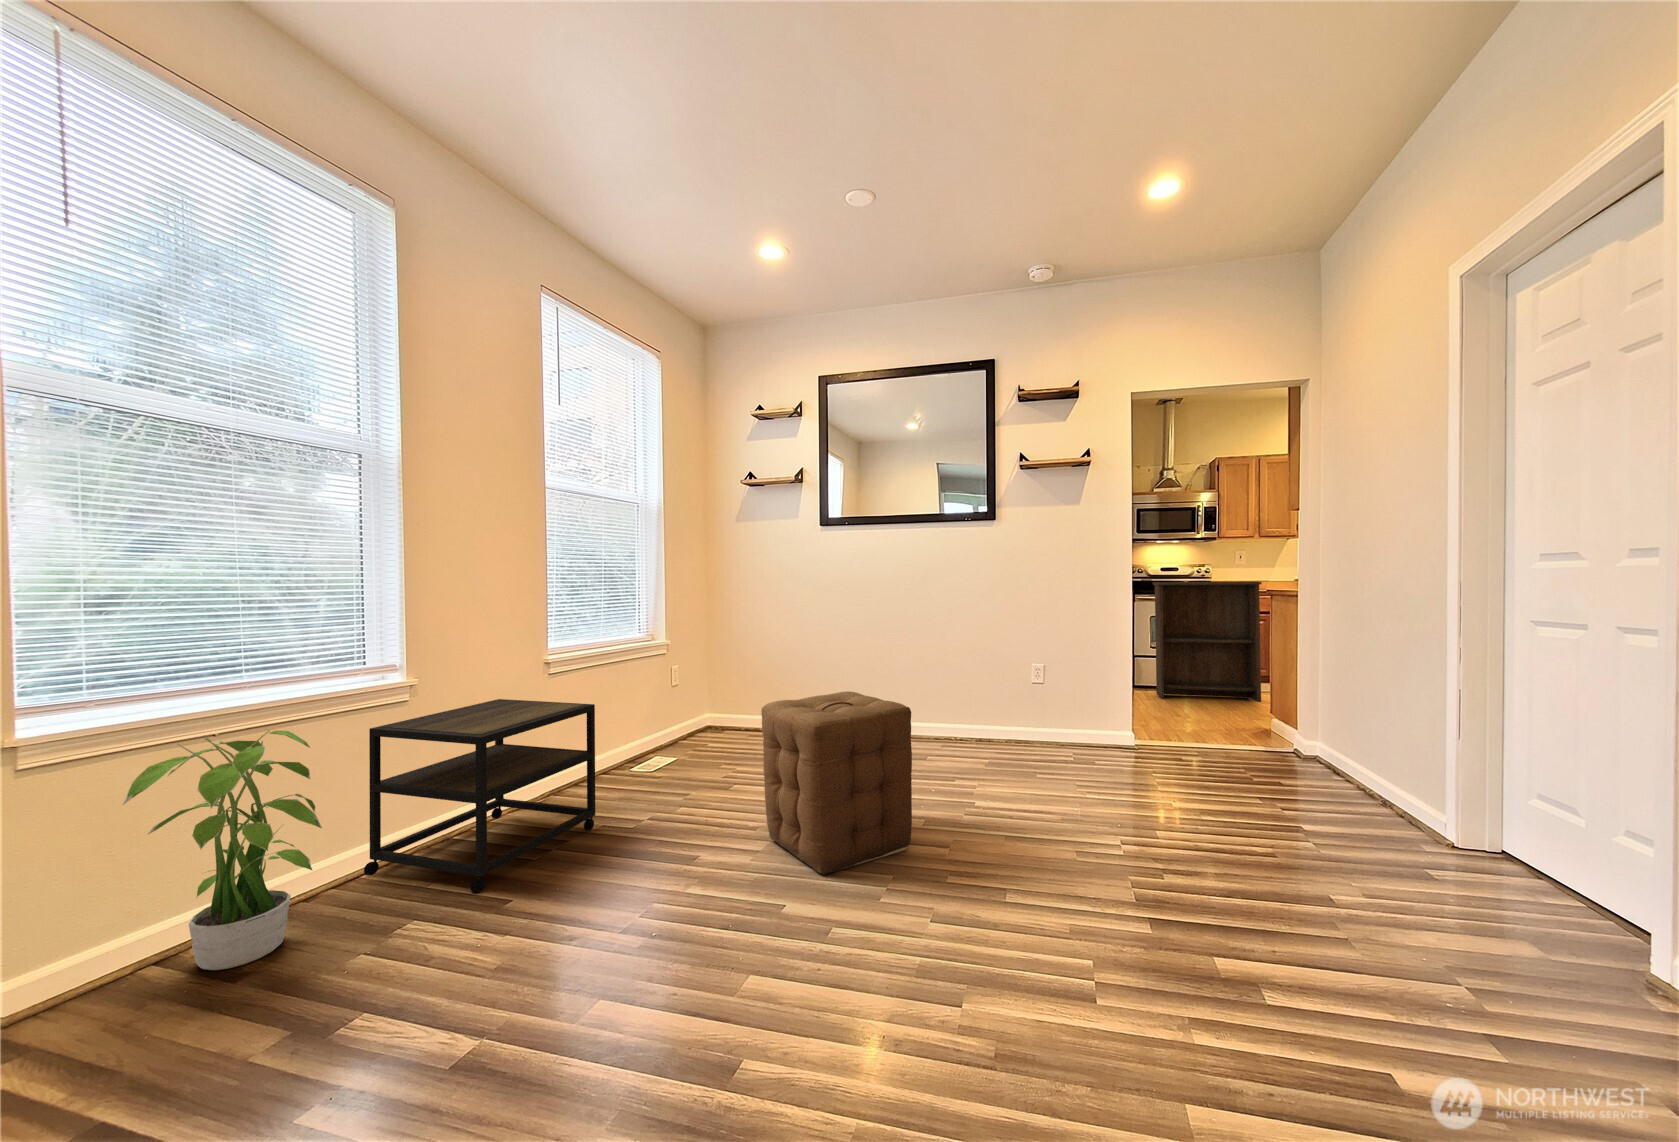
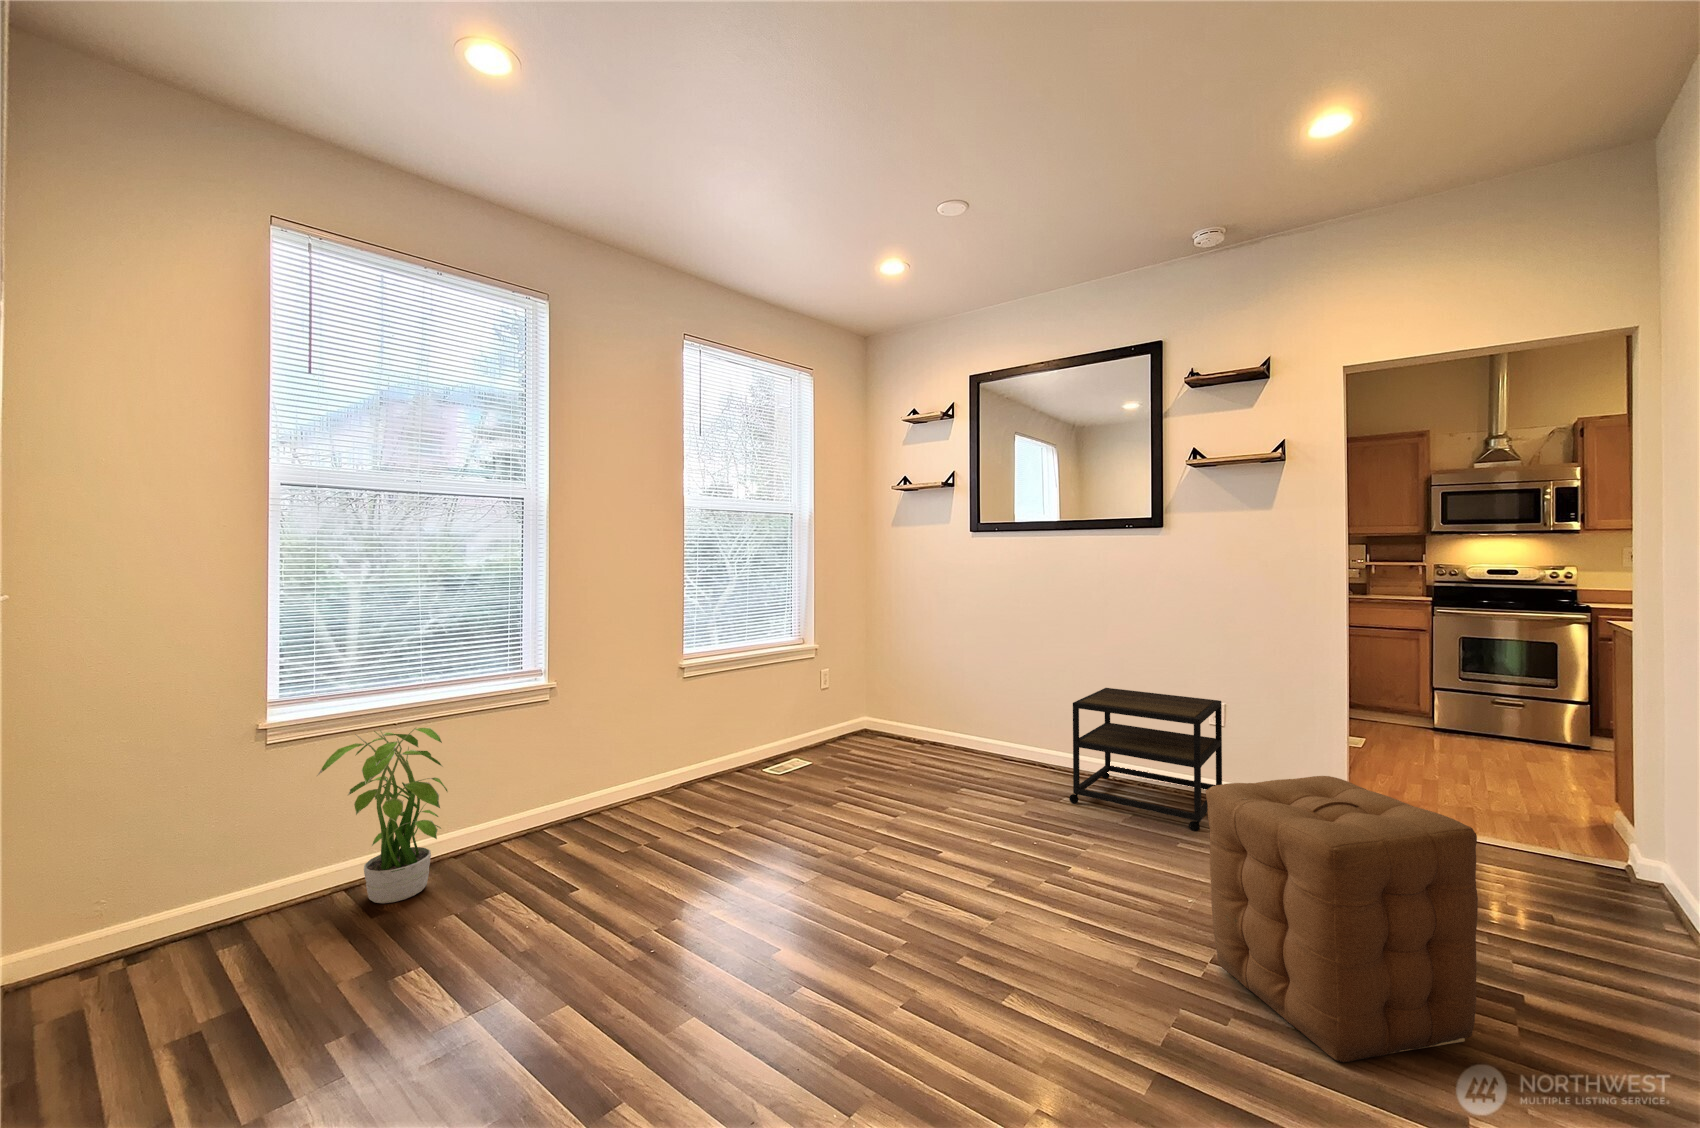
bookshelf: present [1153,581,1262,702] -> none [1455,596,1649,779]
ottoman: present [761,691,912,875] -> present [1206,776,1478,1063]
side table: present [364,699,595,893] -> present [1069,688,1222,831]

